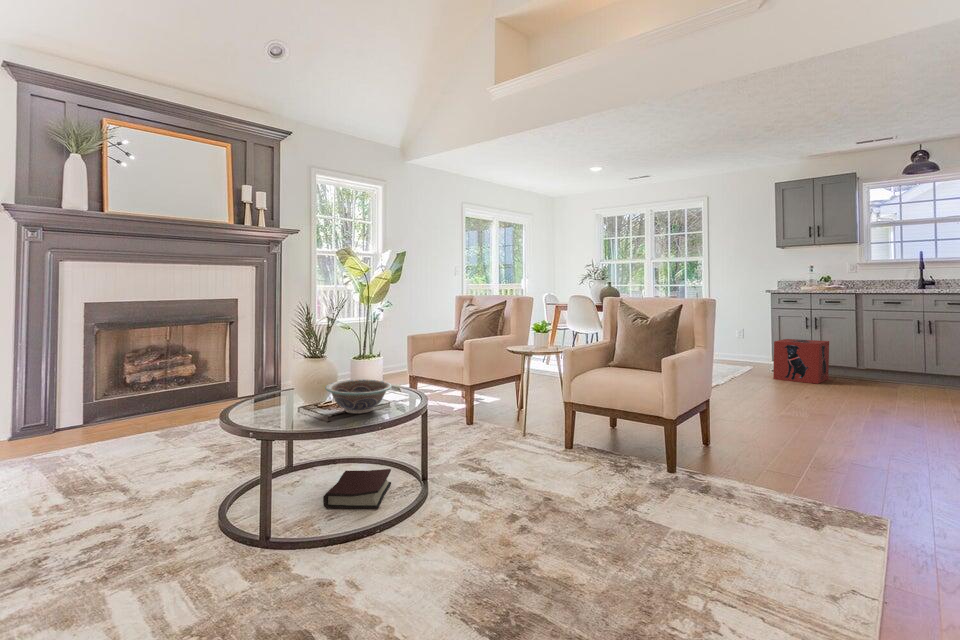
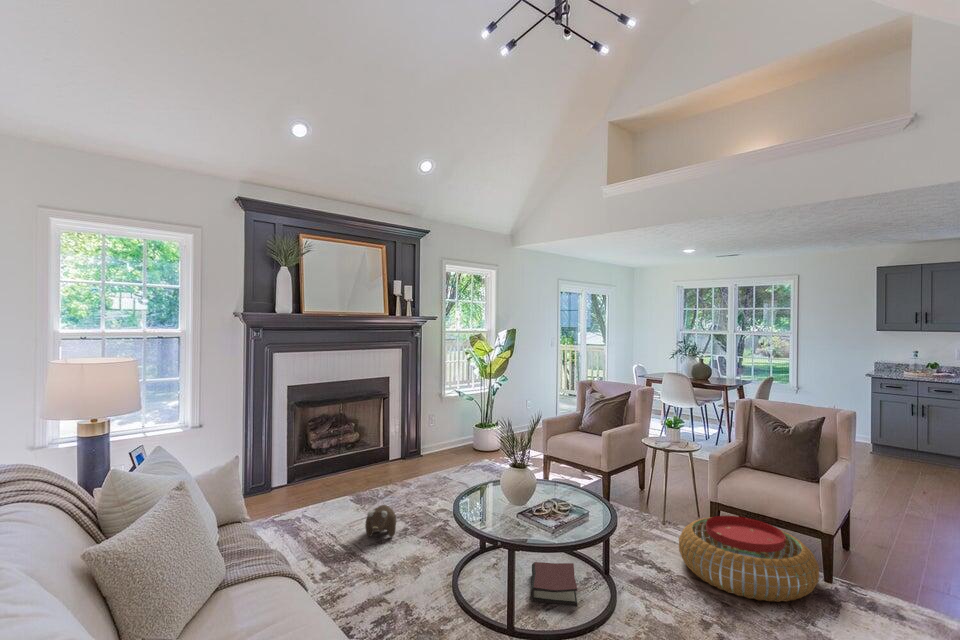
storage box: present [773,339,829,384] -> none [883,423,943,473]
decorative bowl: present [325,379,392,414] -> none [533,486,587,521]
pouf: none [520,413,660,493] -> present [679,516,819,602]
plush toy: none [157,425,205,461] -> present [365,505,396,537]

